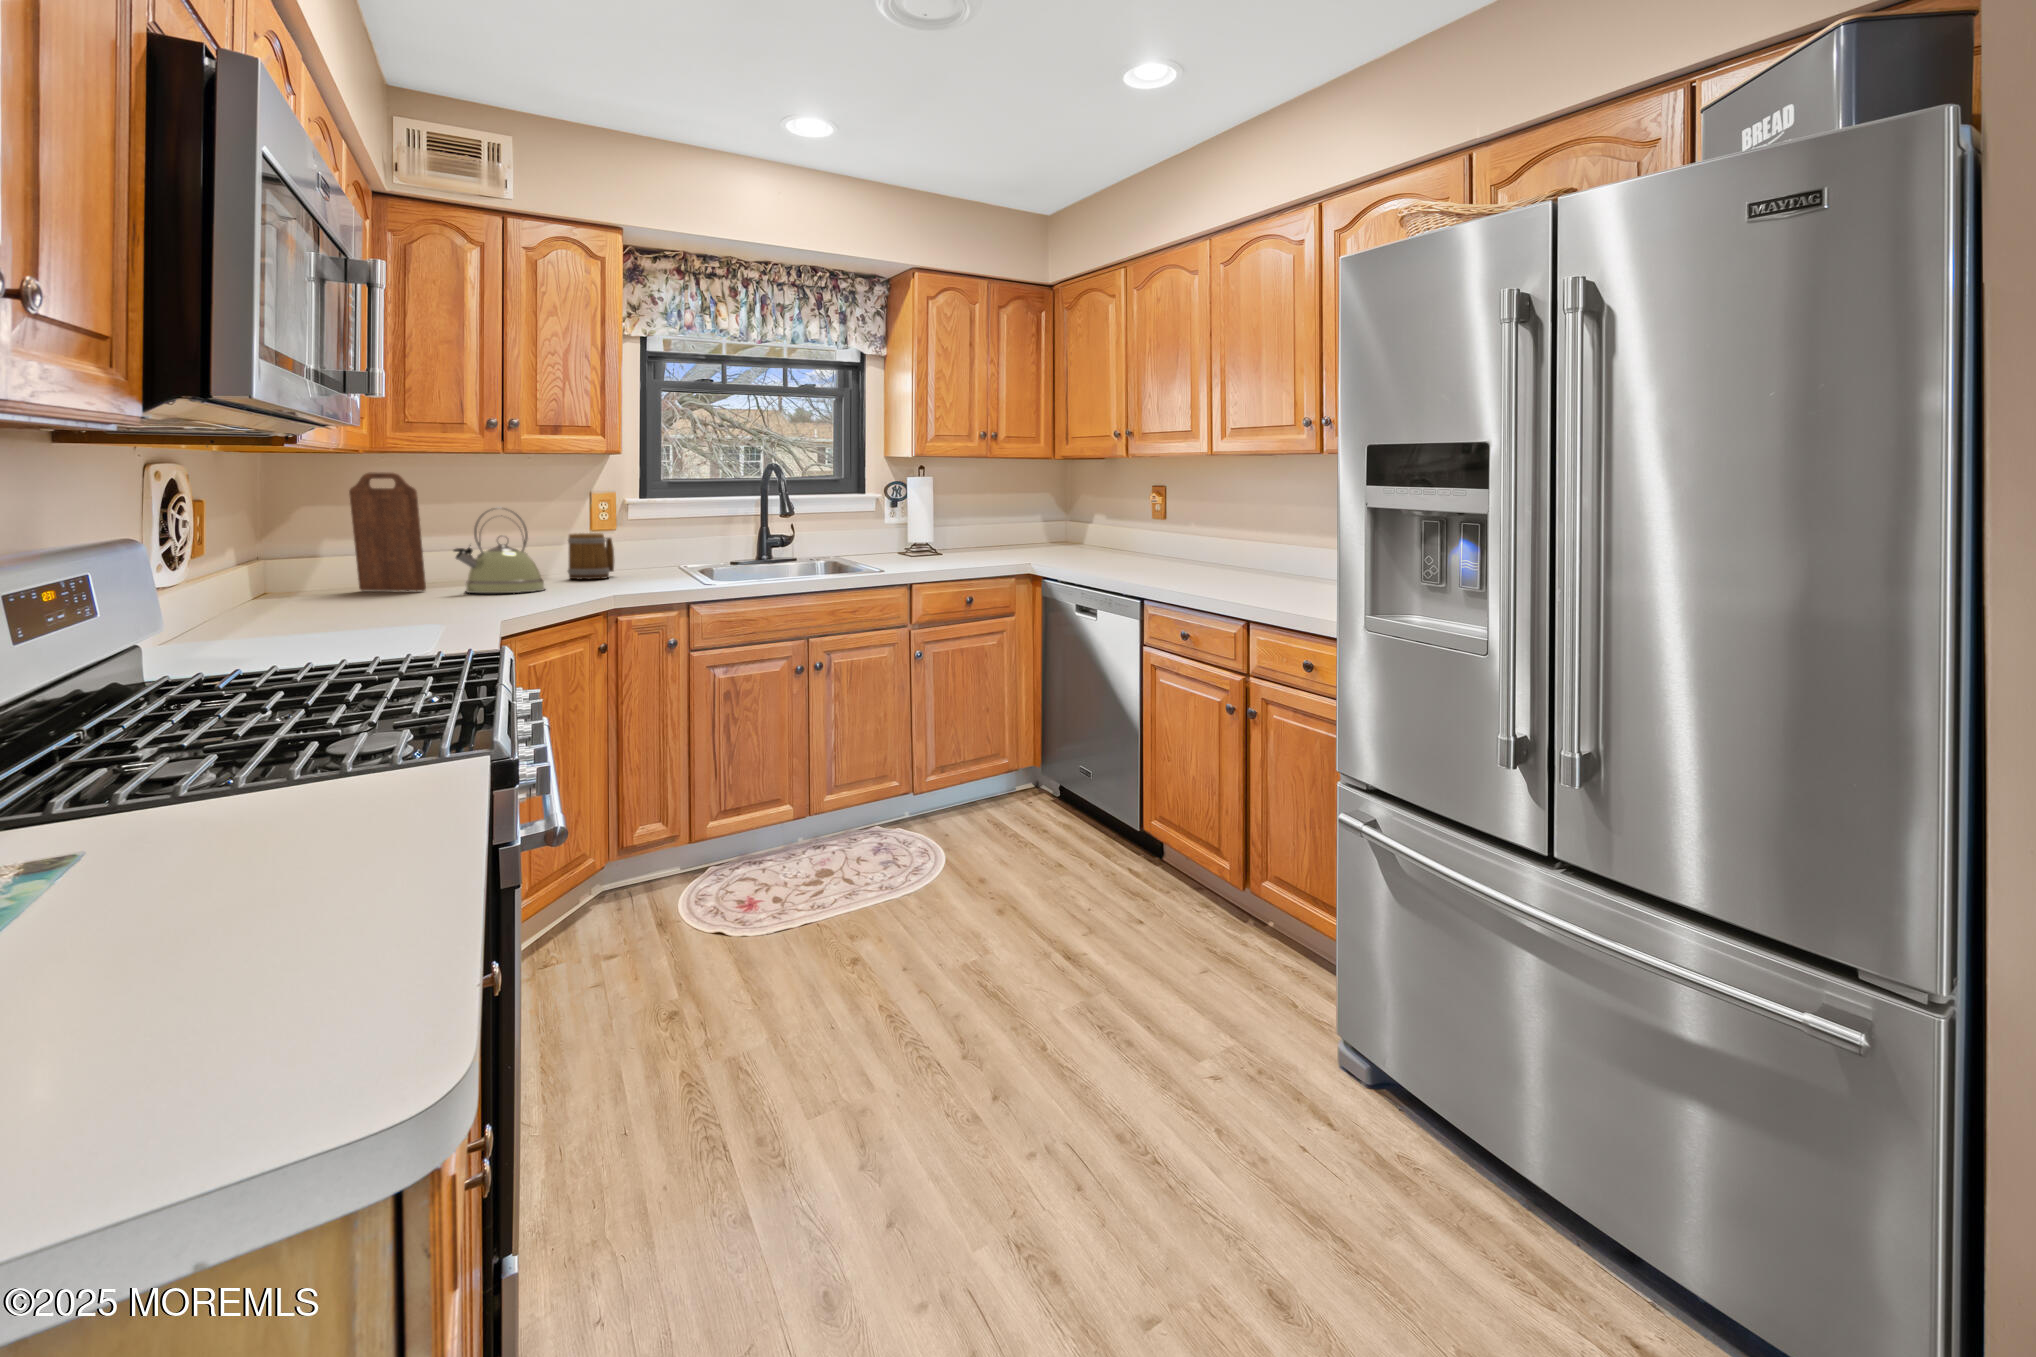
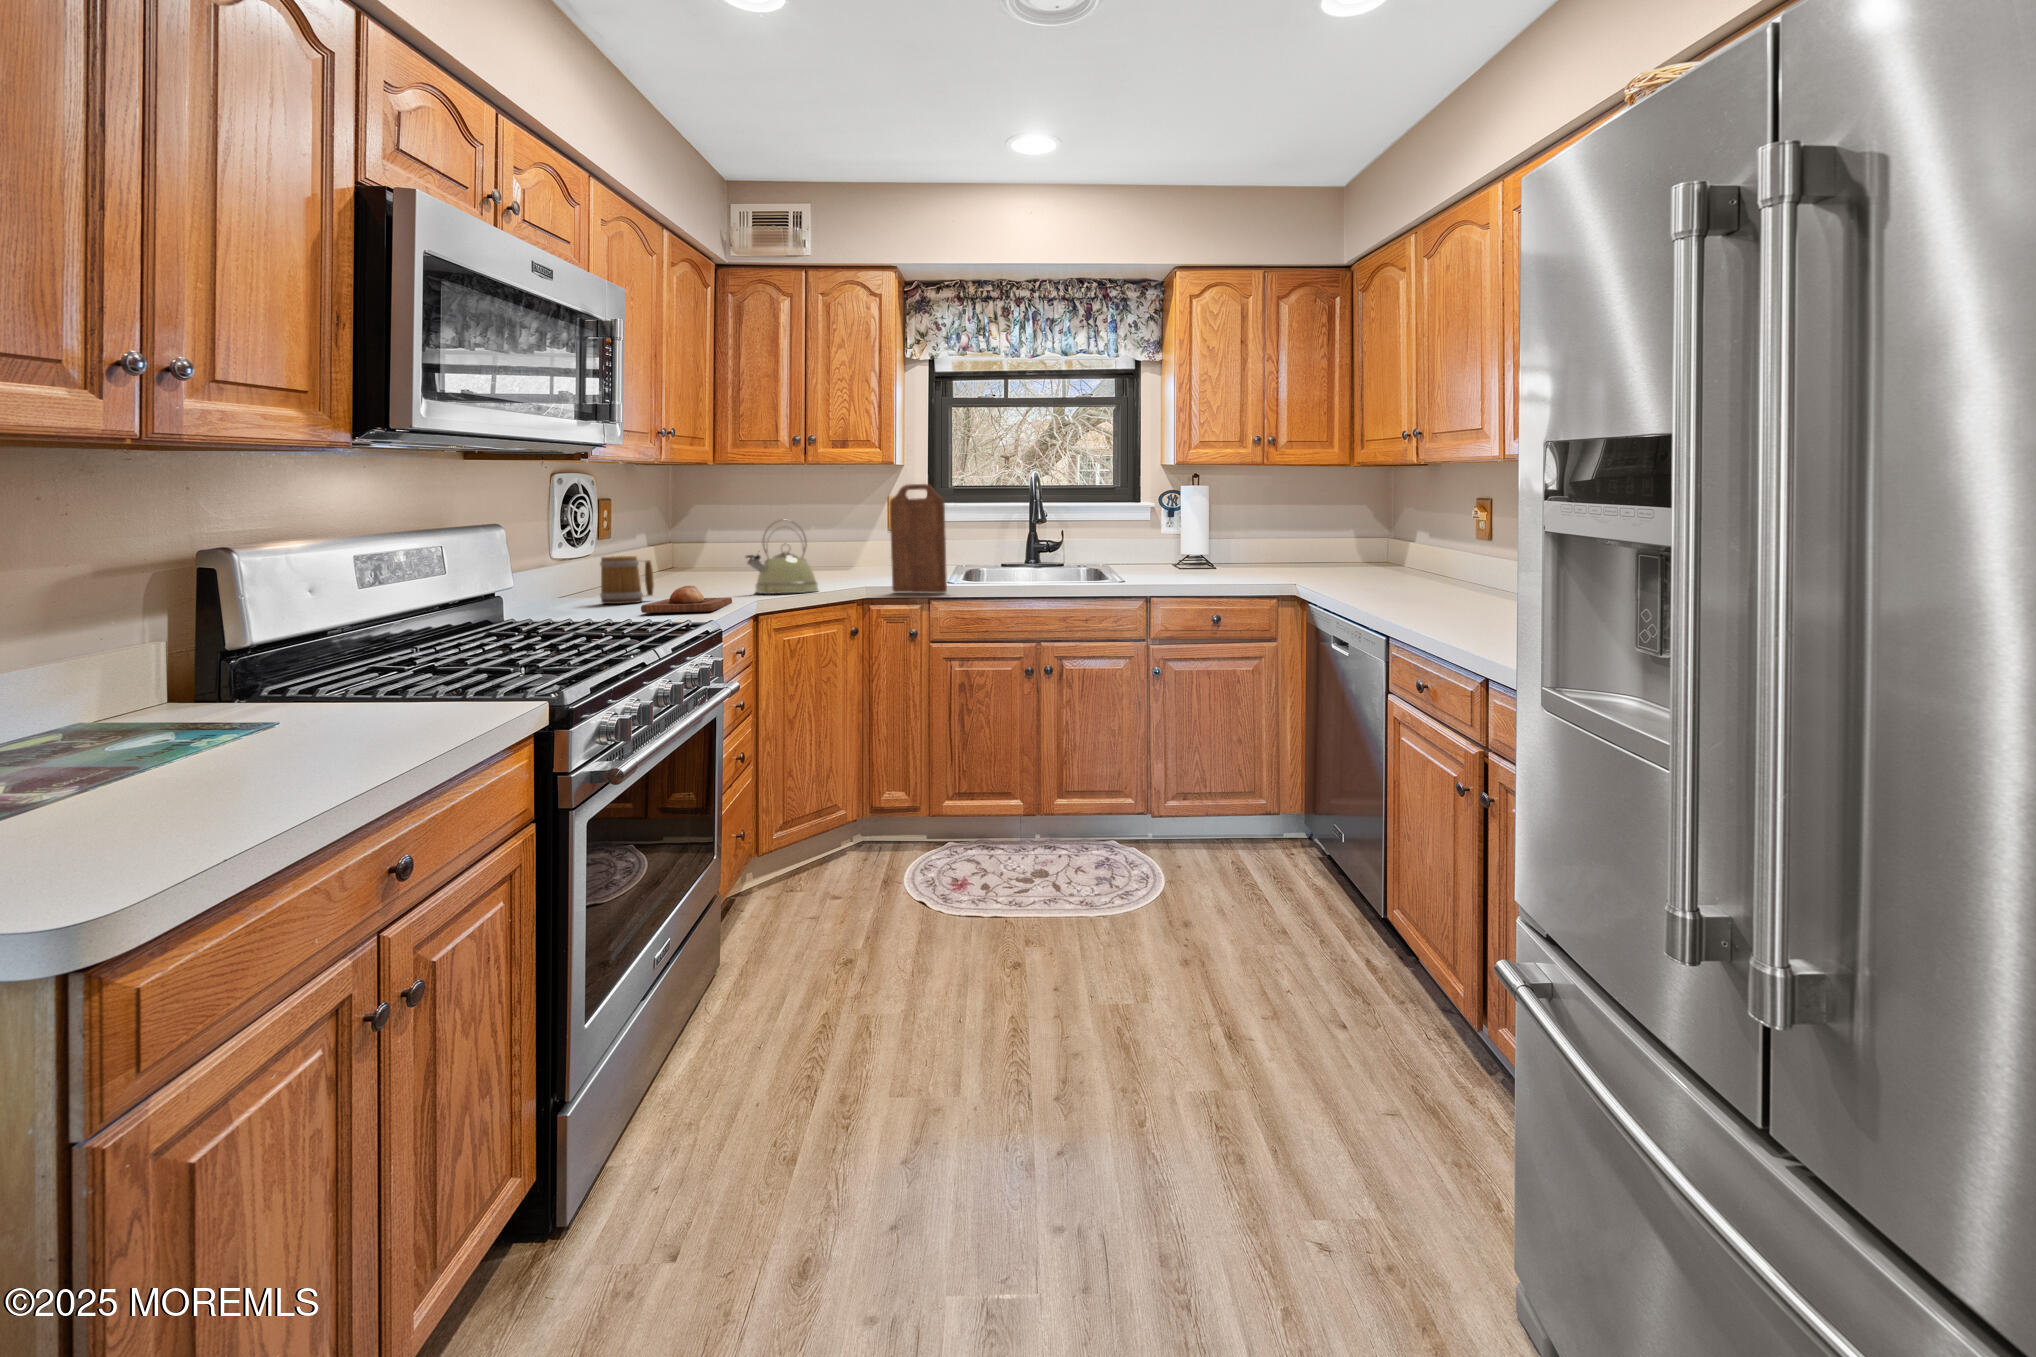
cutting board: present [349,472,426,591] -> present [890,484,947,593]
mug: present [568,533,614,579] -> present [600,556,654,604]
bread loaf: none [353,587,456,624] -> present [641,586,732,613]

